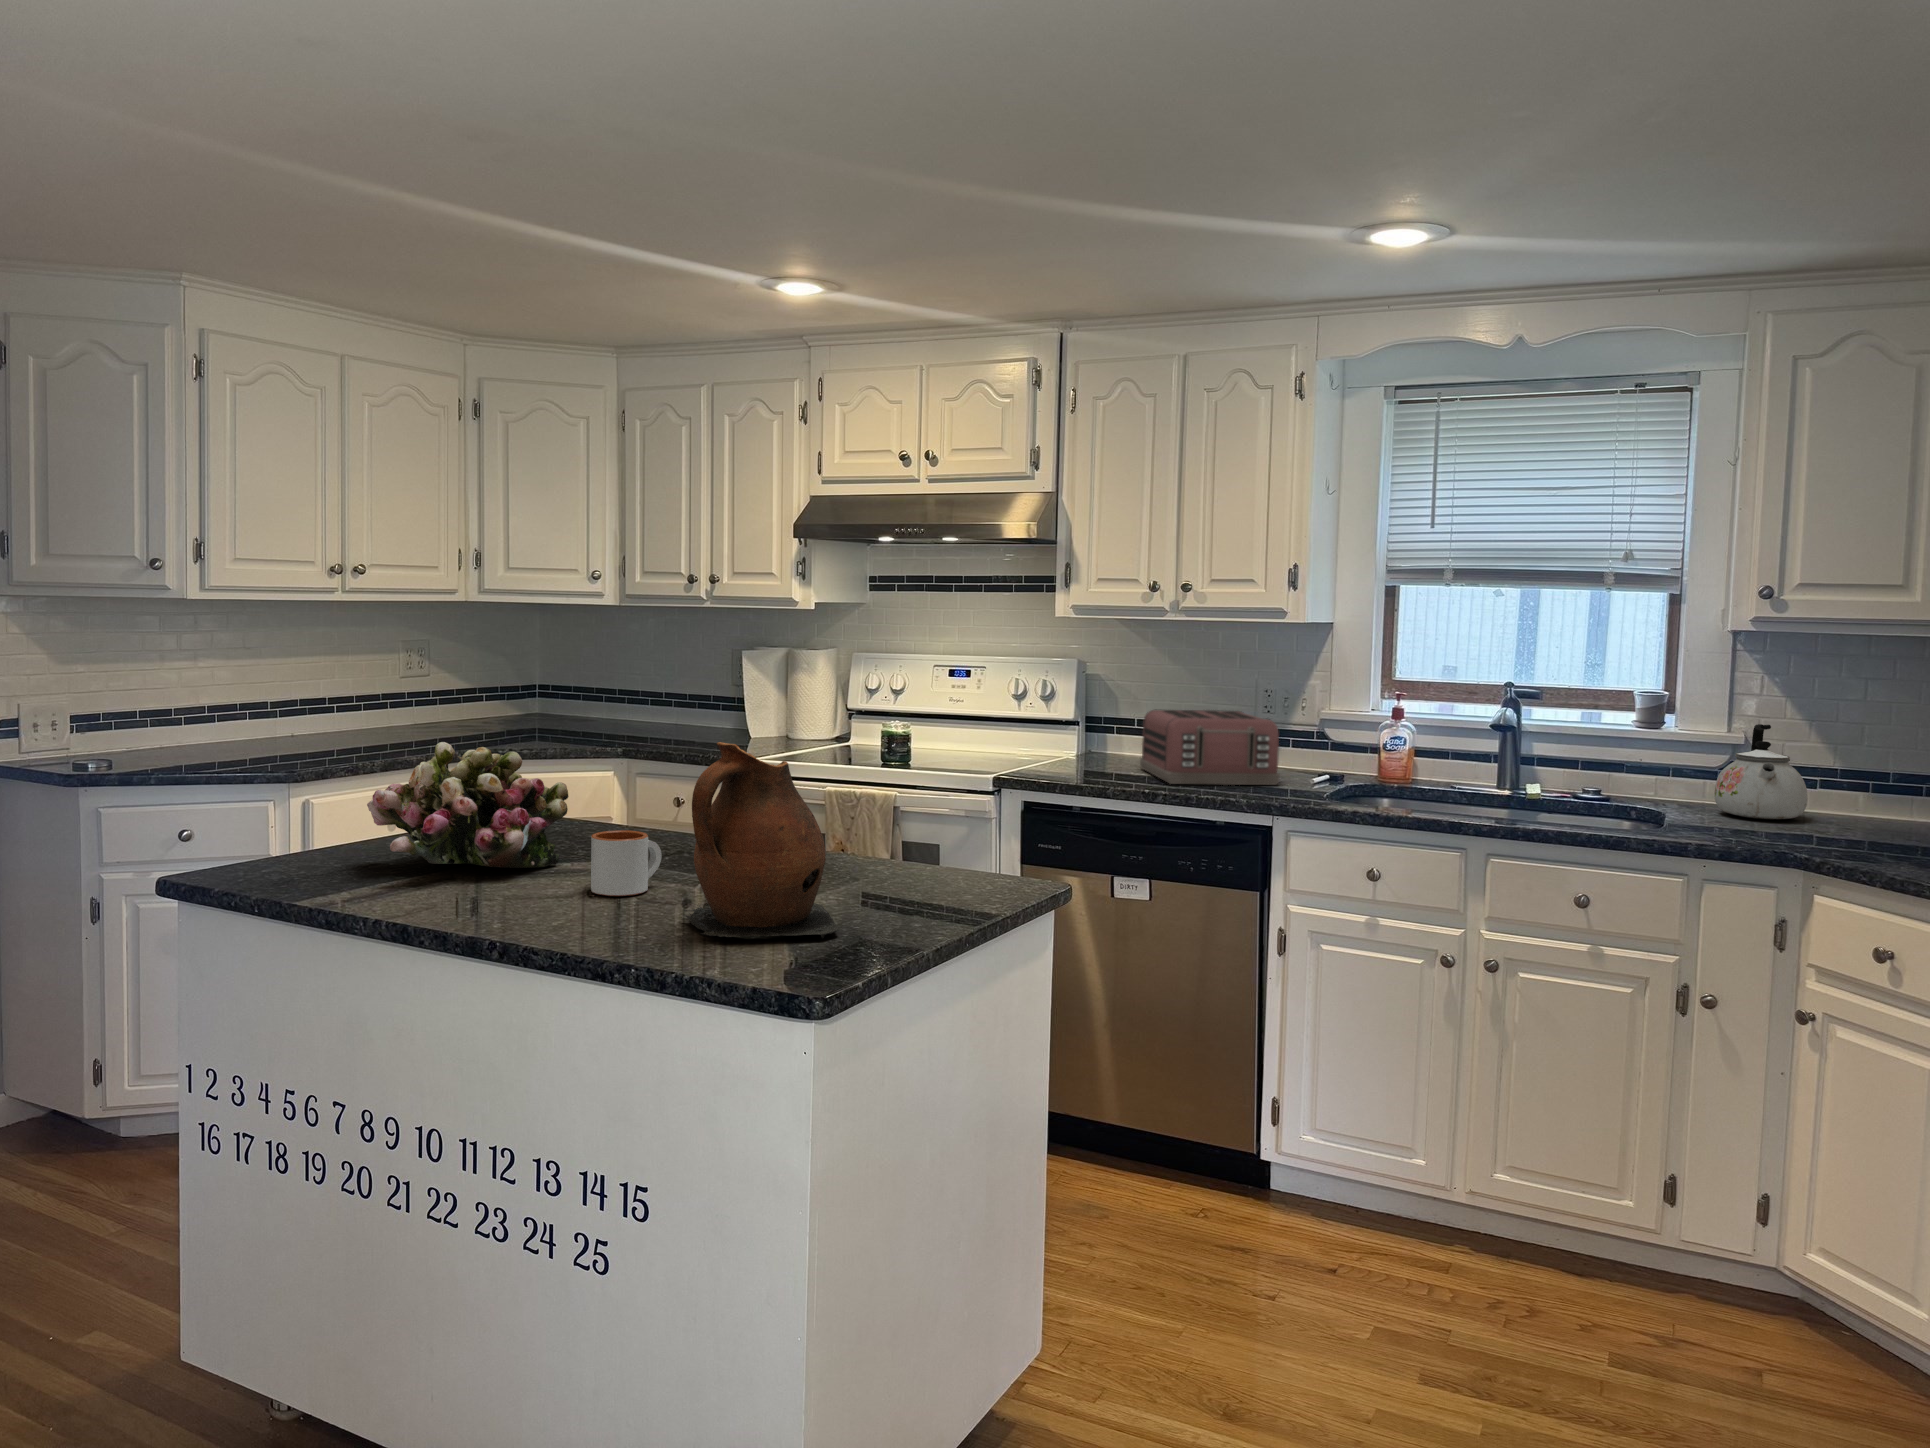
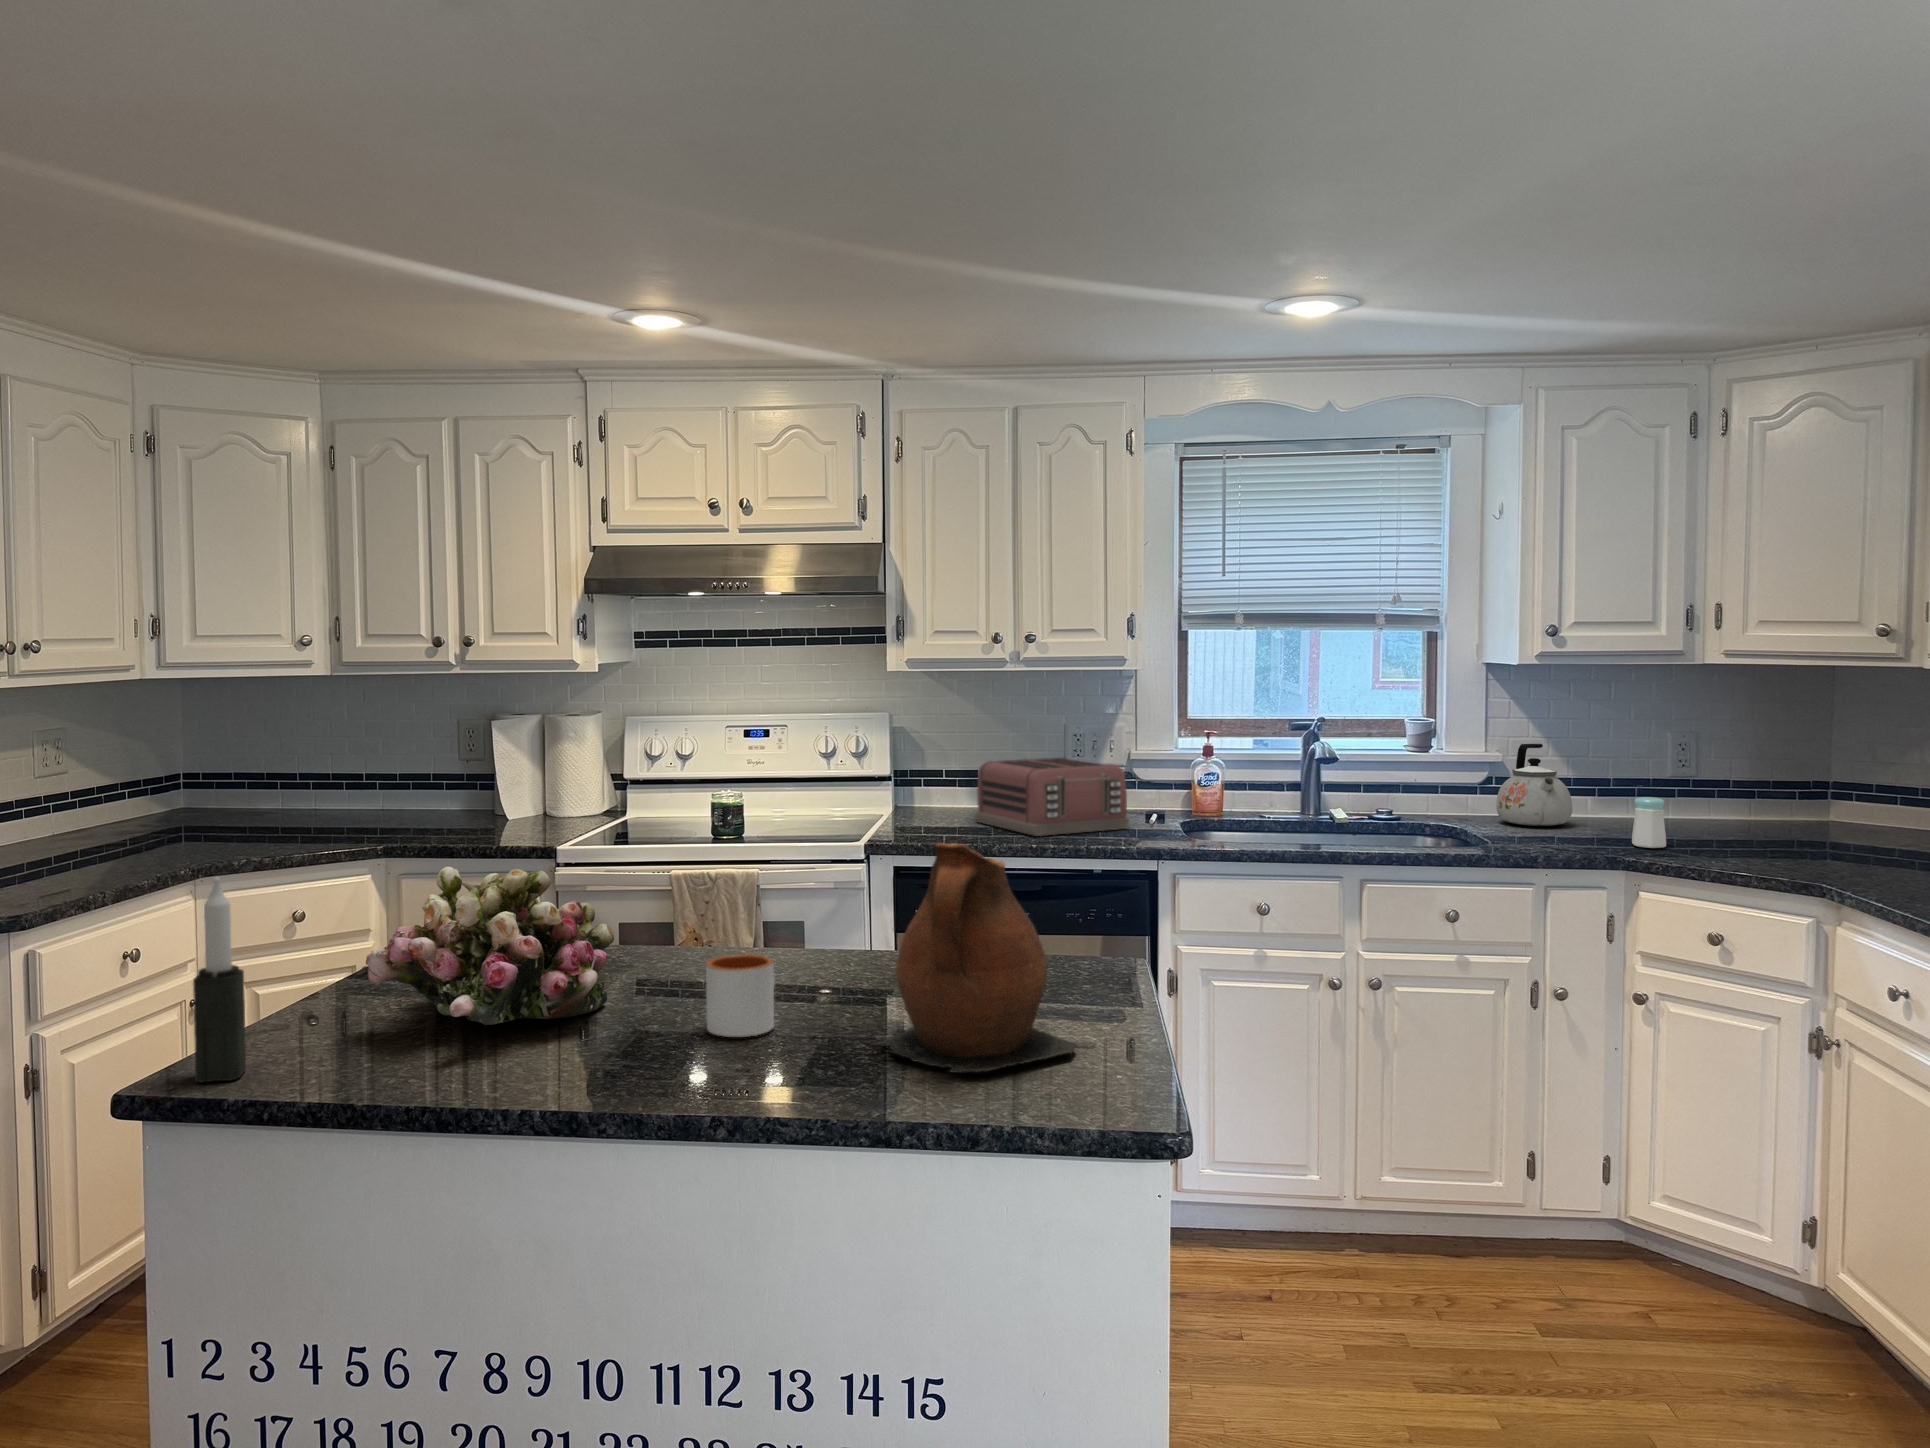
candle: none [224,730,265,879] -> present [193,877,246,1082]
salt shaker: none [1830,790,1873,850] -> present [1632,797,1666,848]

